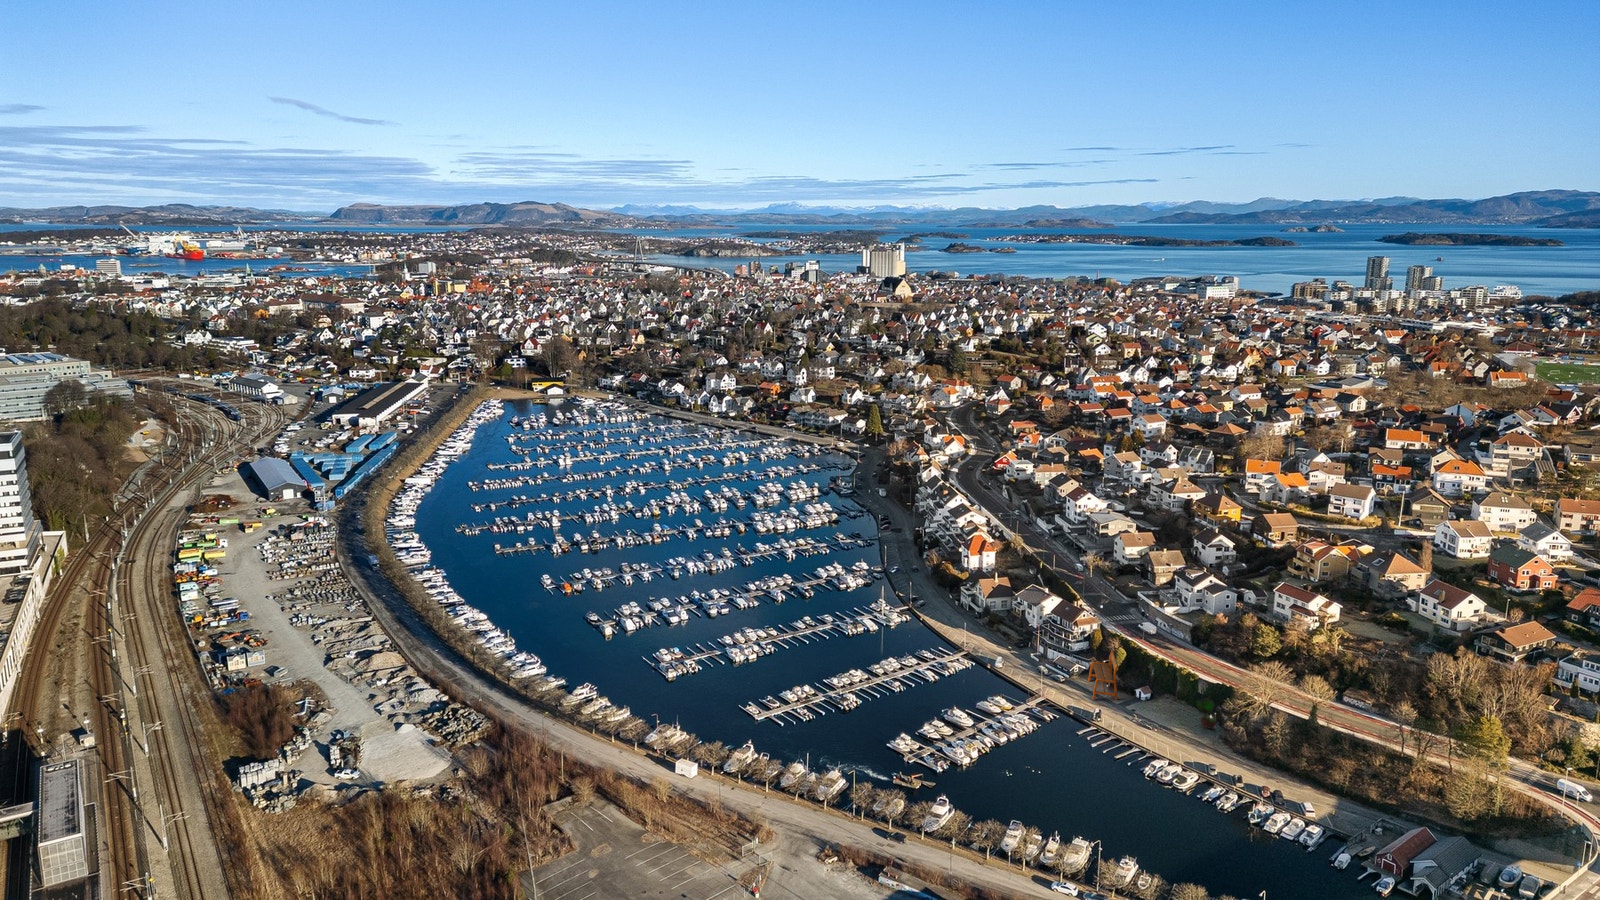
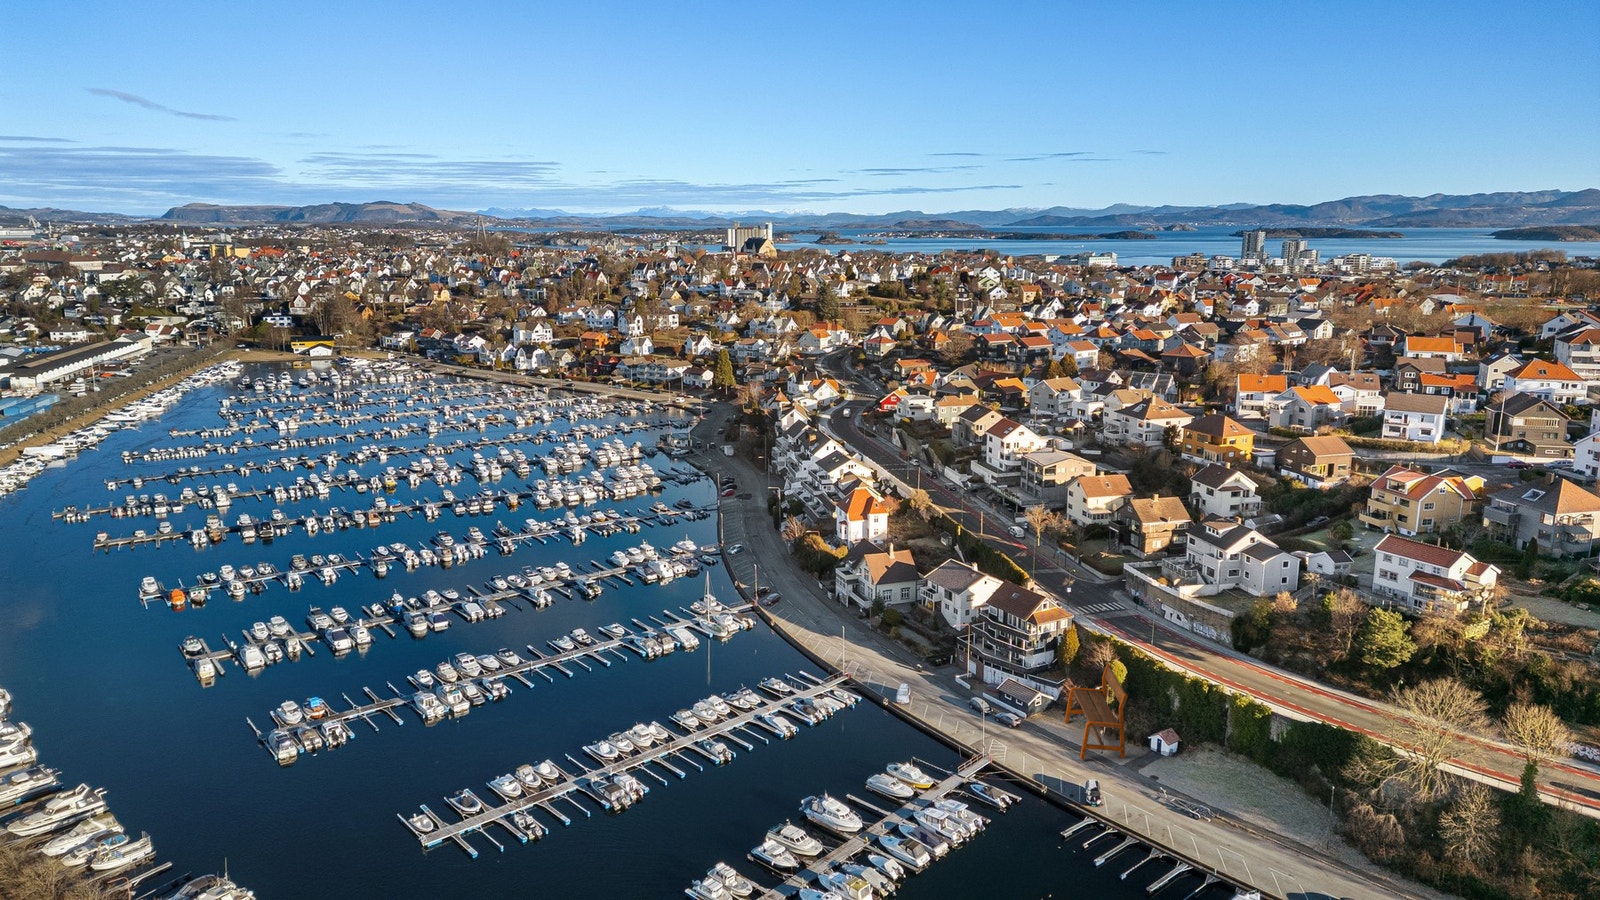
potted tree: present [1198,701,1217,728] -> none [1287,749,1330,812]

